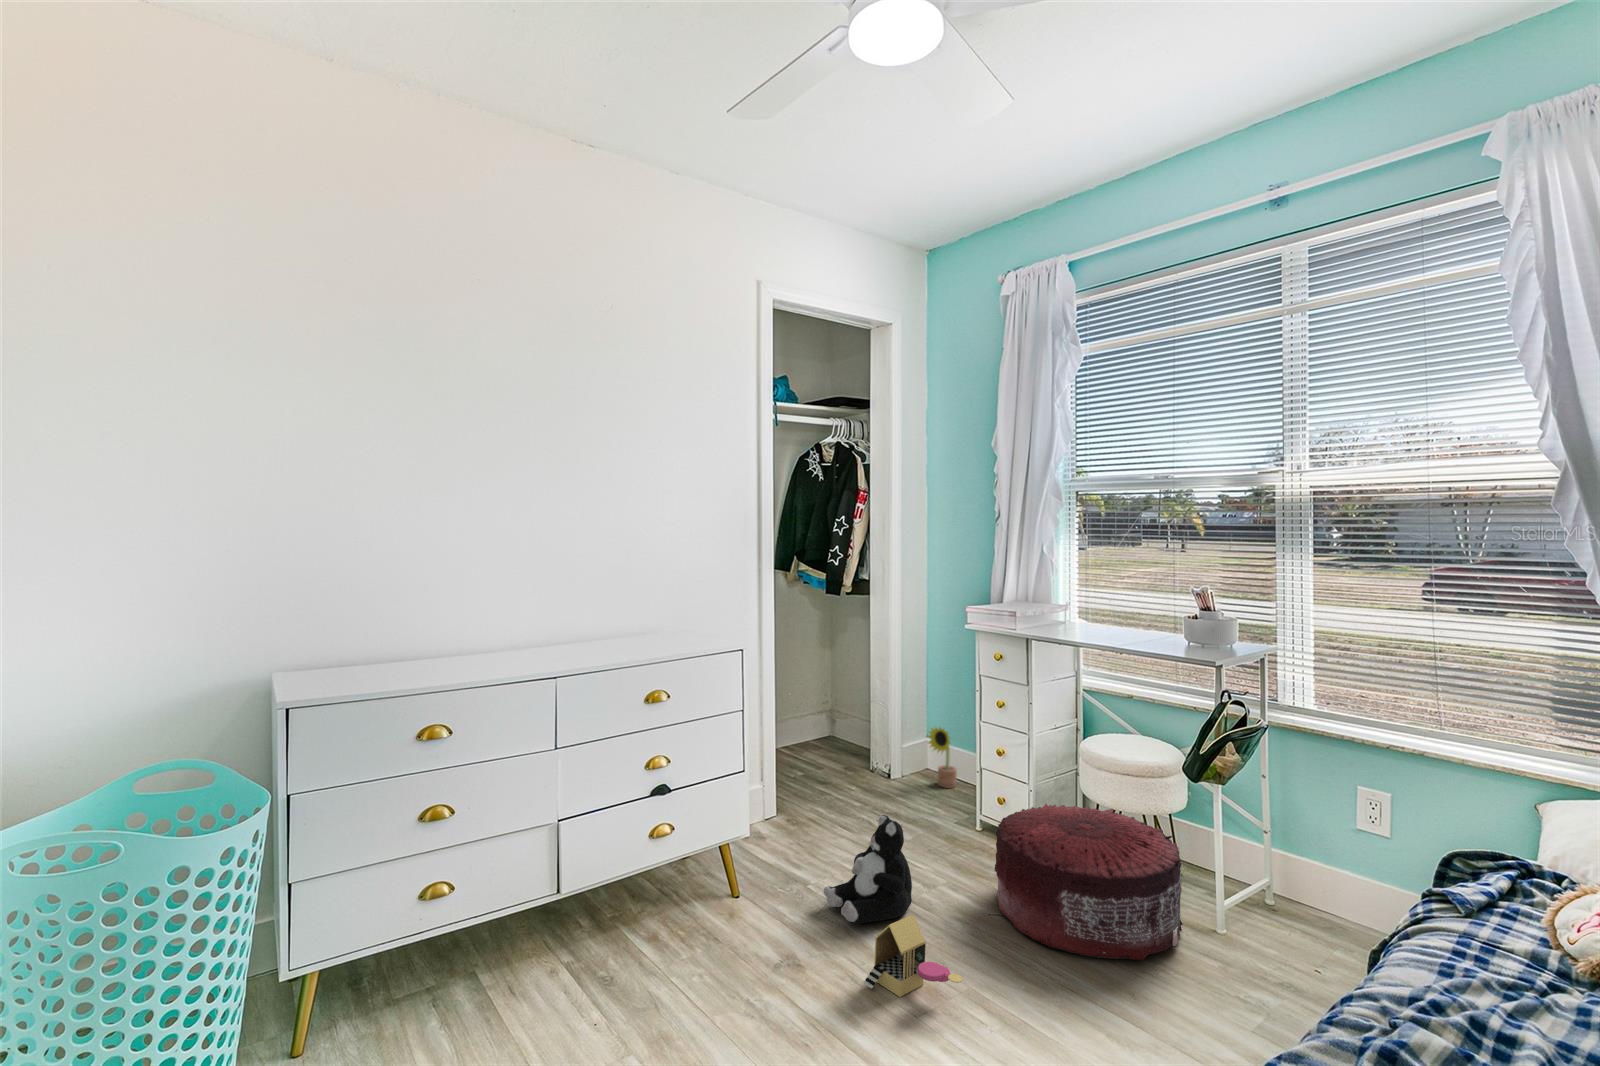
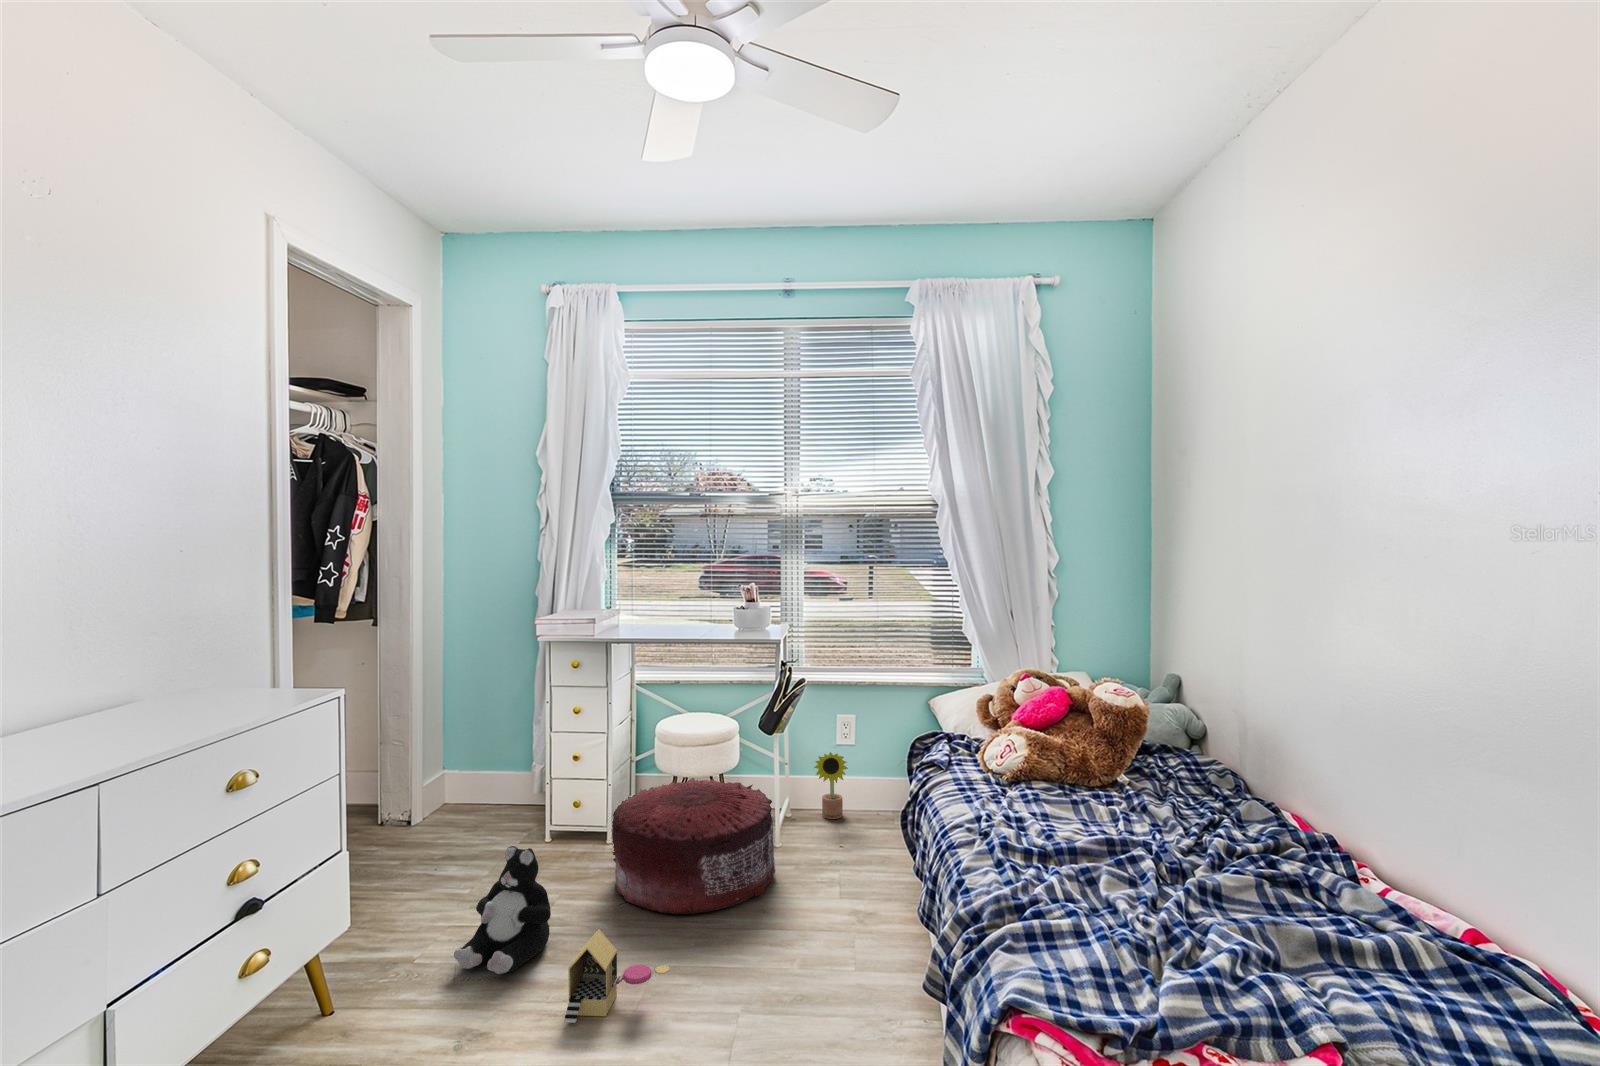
decorative plant: present [928,727,957,788] -> present [814,752,848,819]

